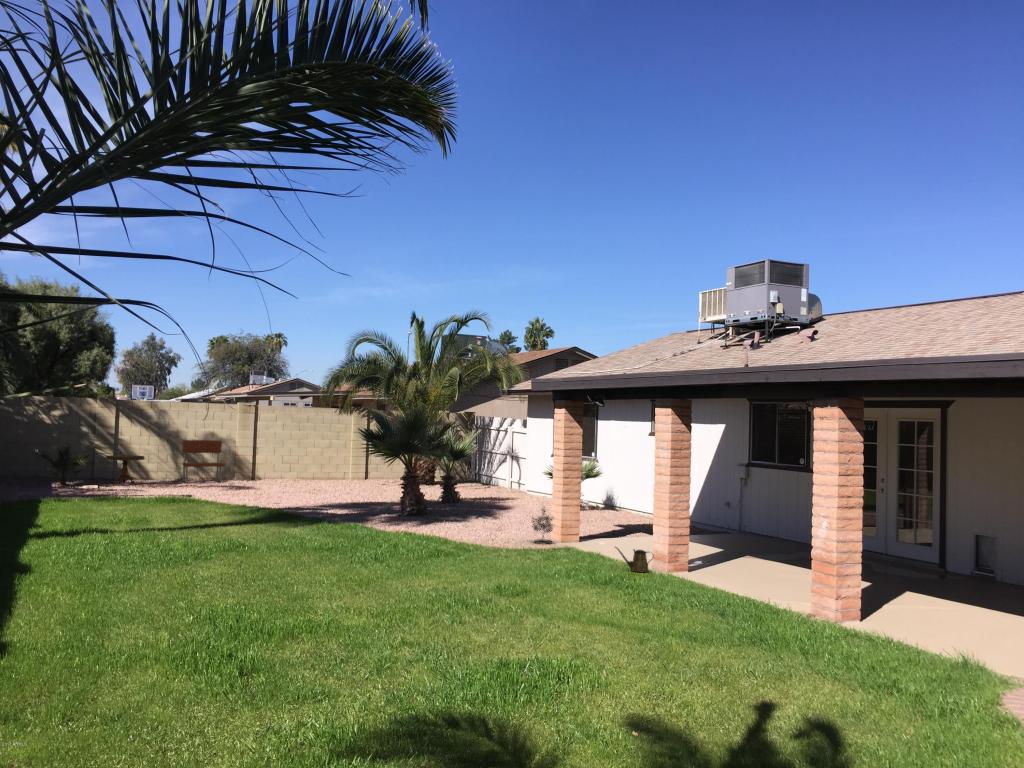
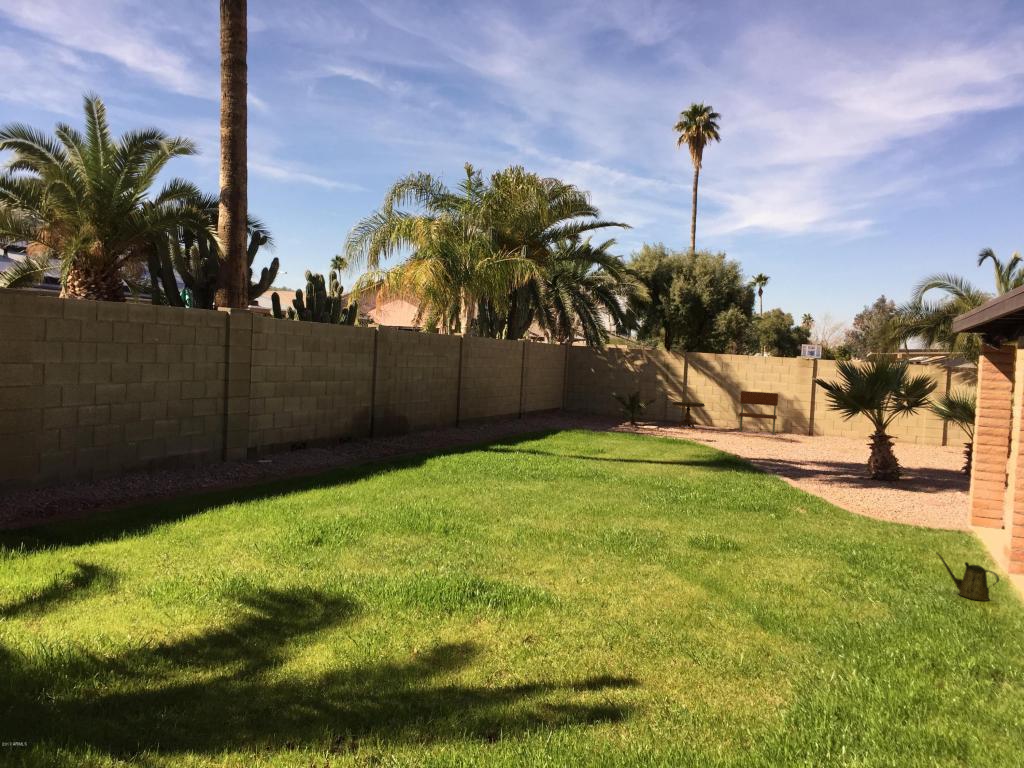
potted tree: present [532,507,553,544] -> none [928,486,969,543]

